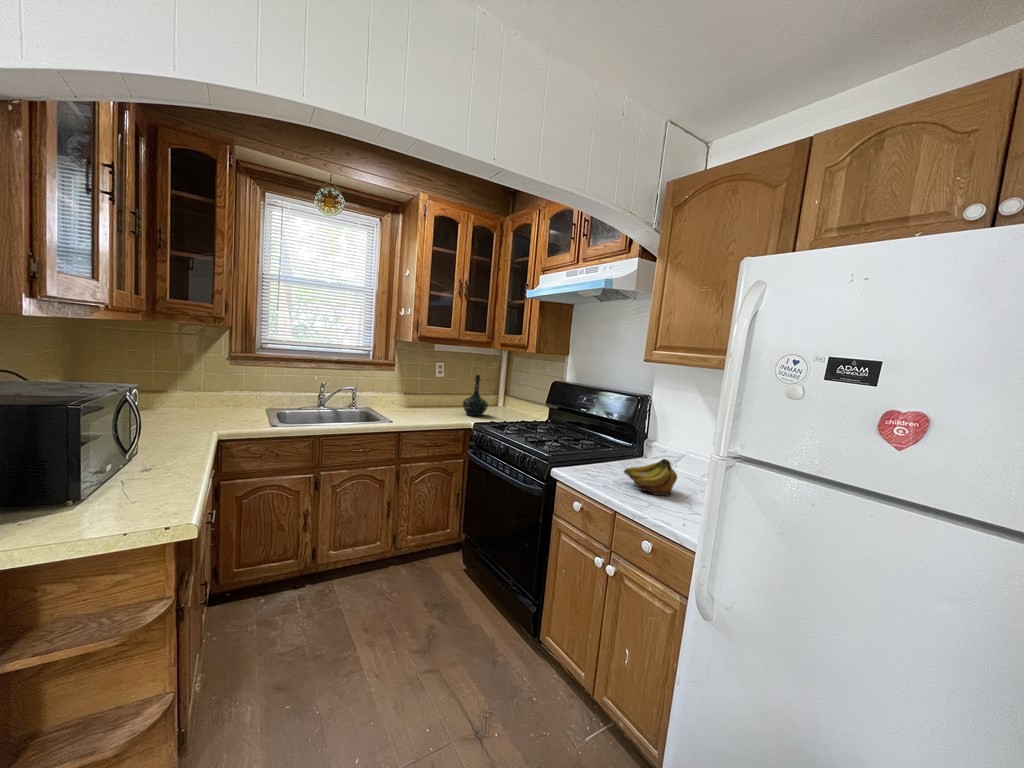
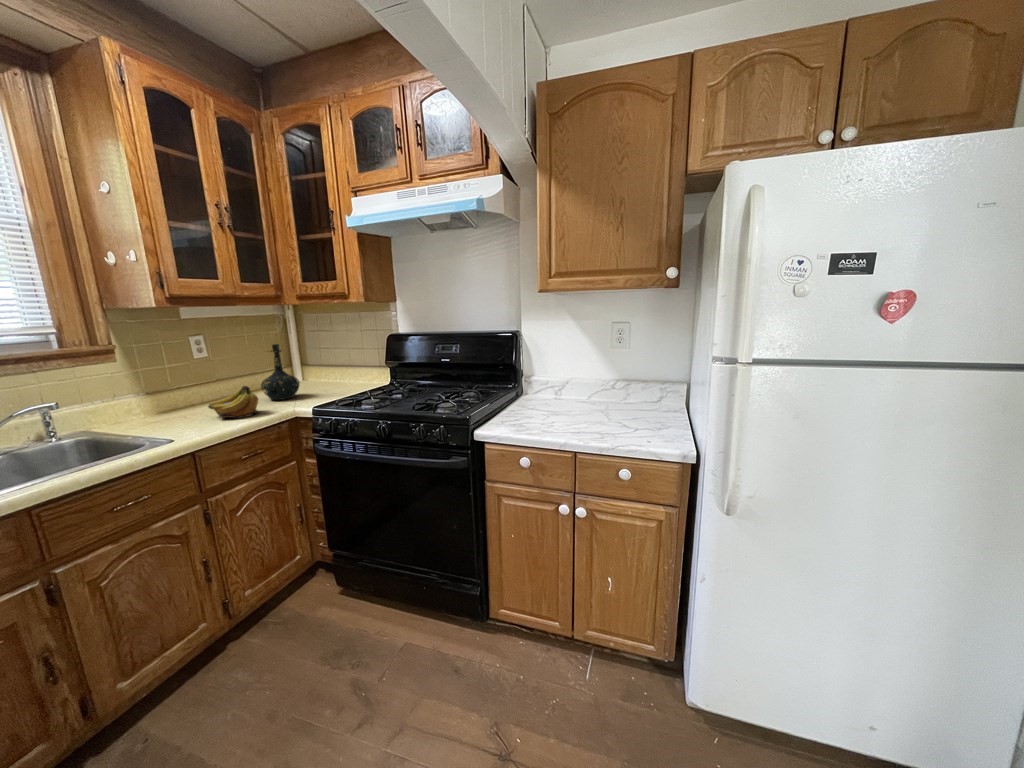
fruit: present [624,459,677,495] -> present [208,386,258,418]

